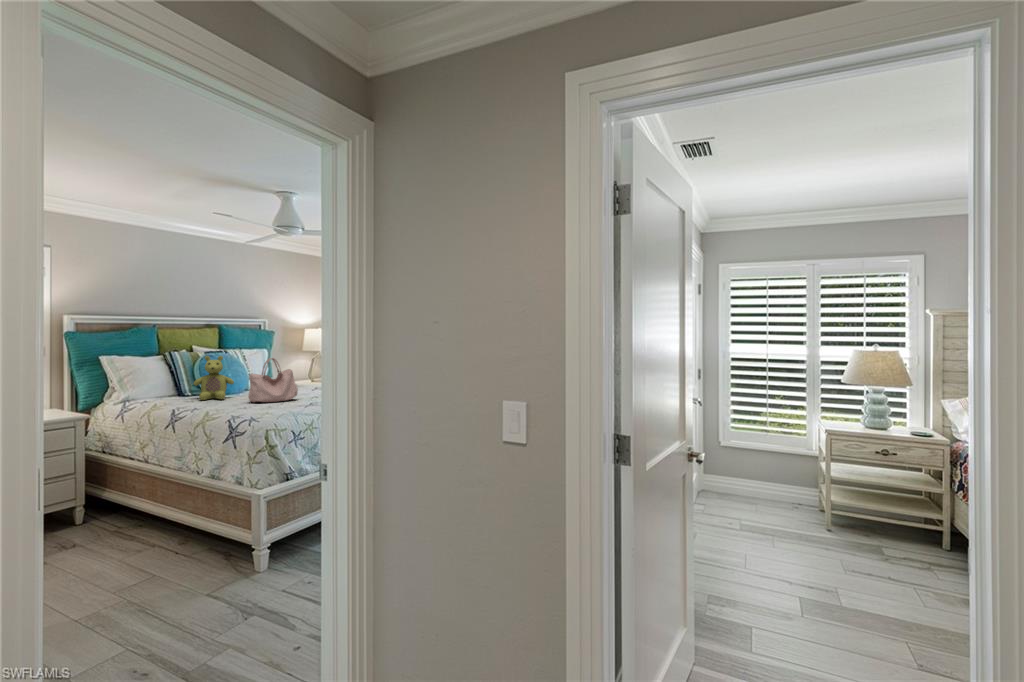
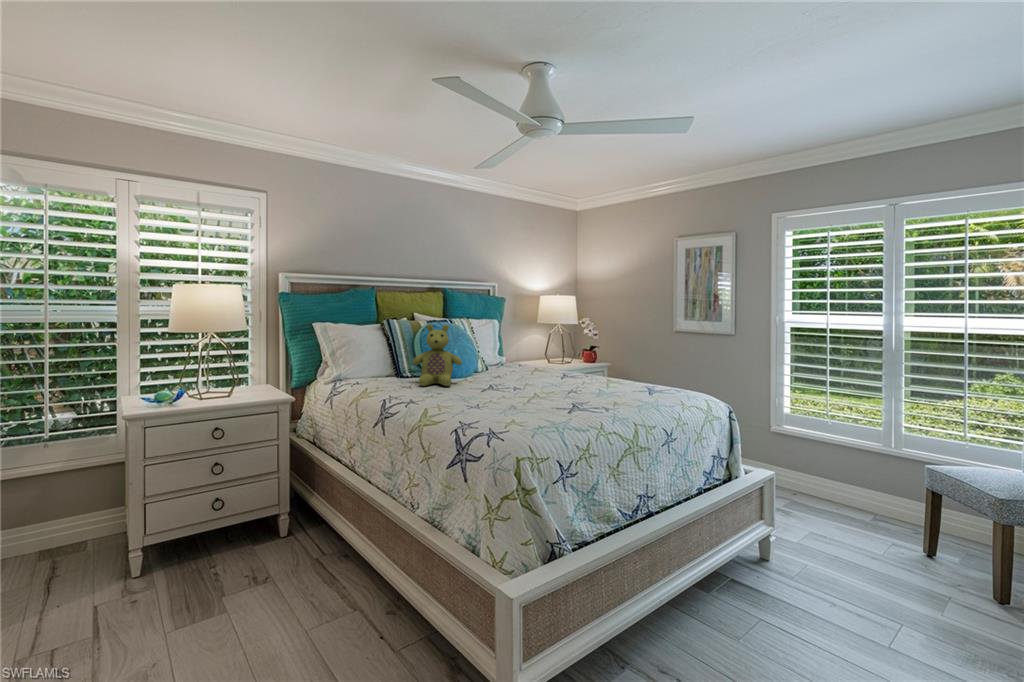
handbag: present [248,358,298,402] -> none [481,329,548,396]

